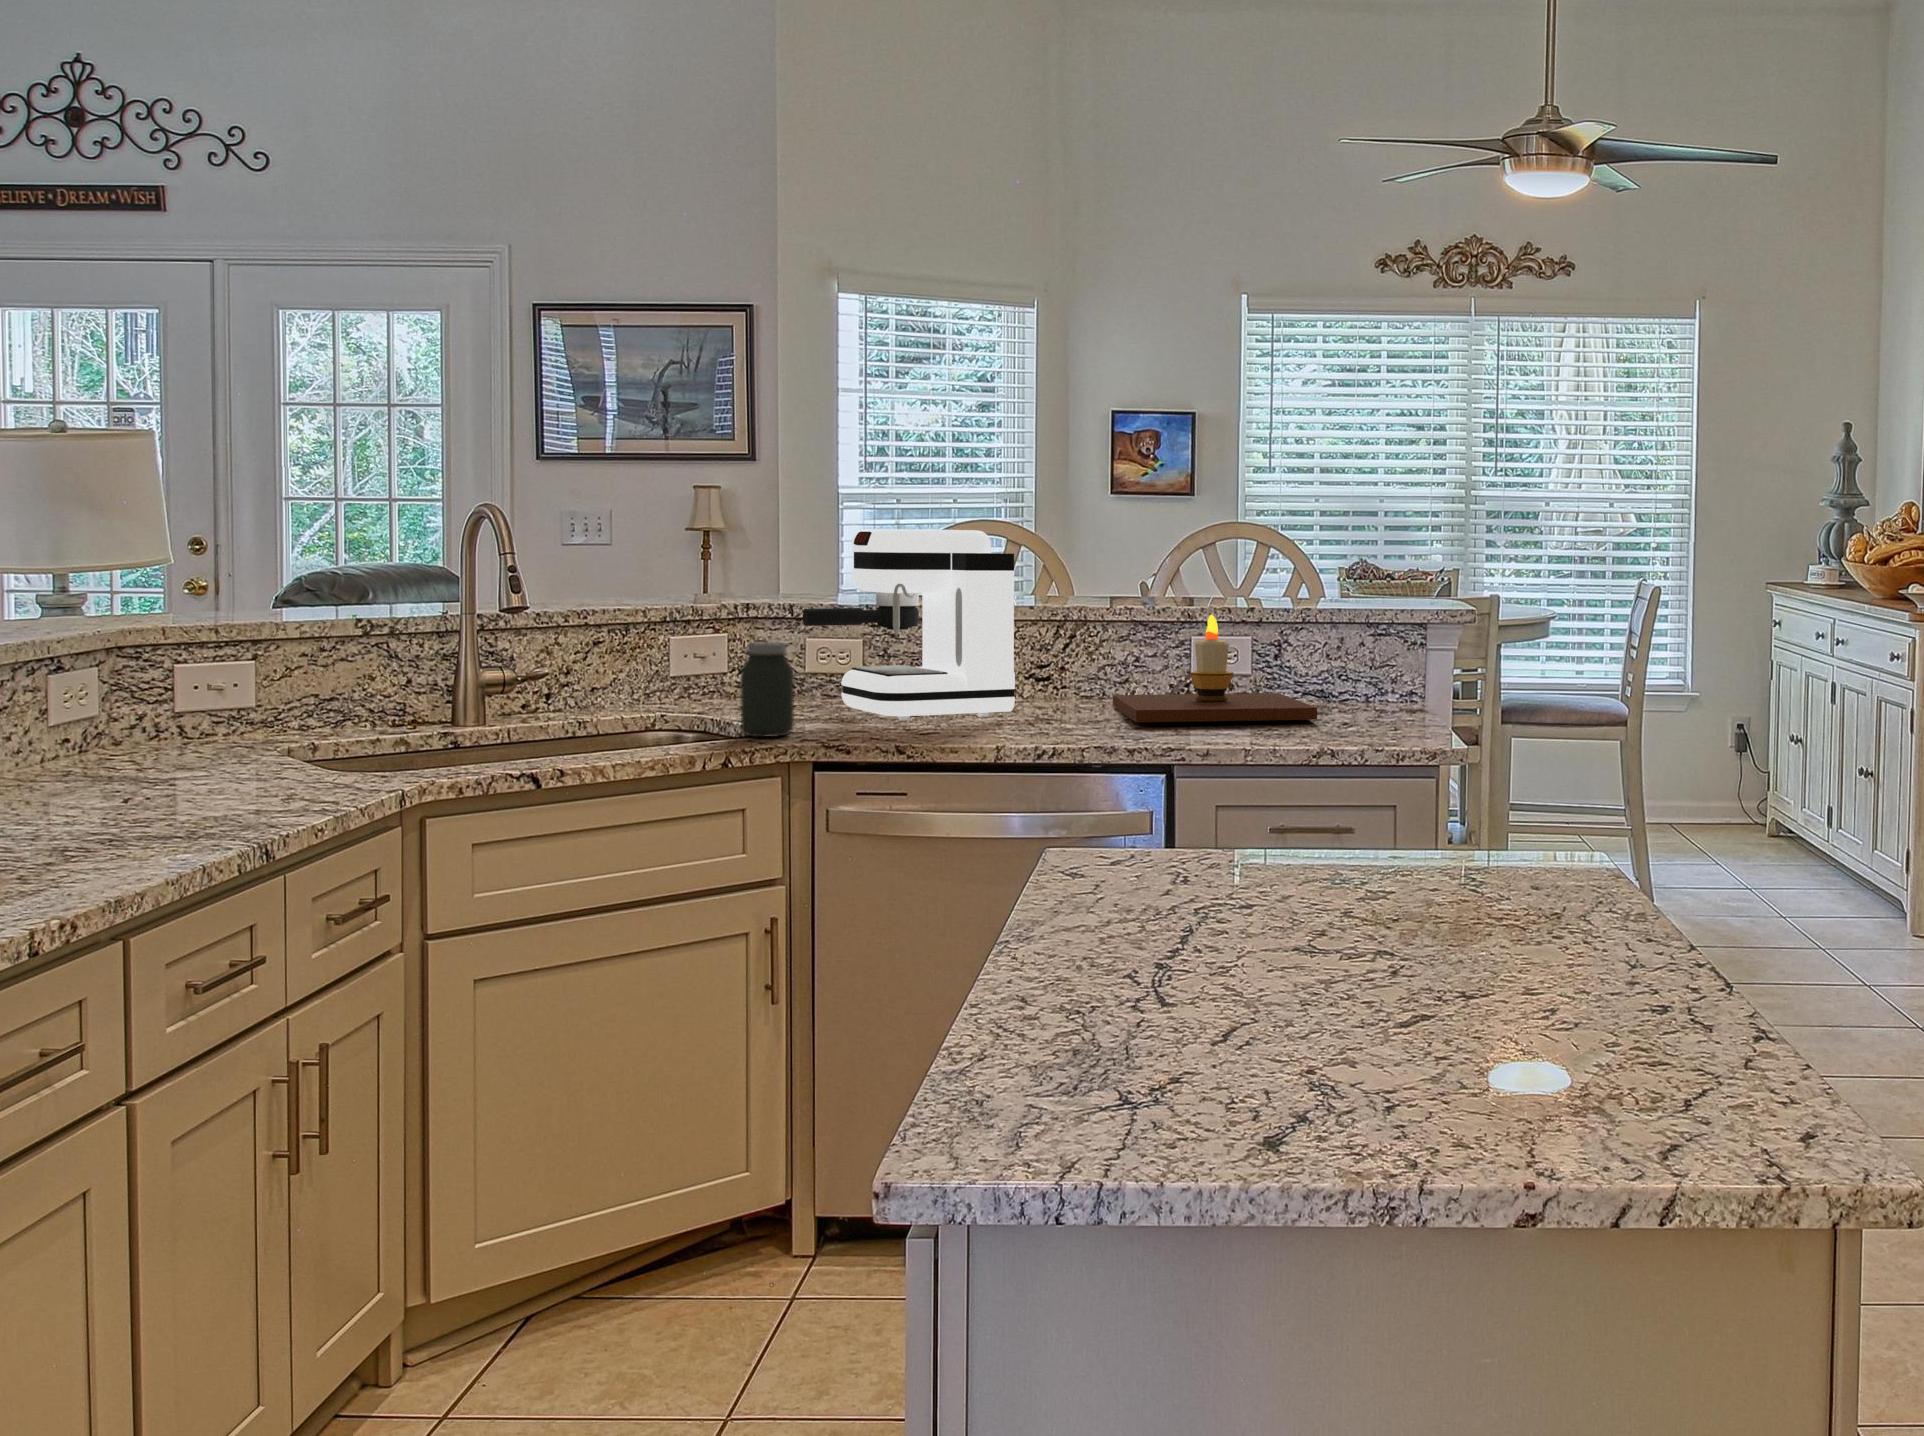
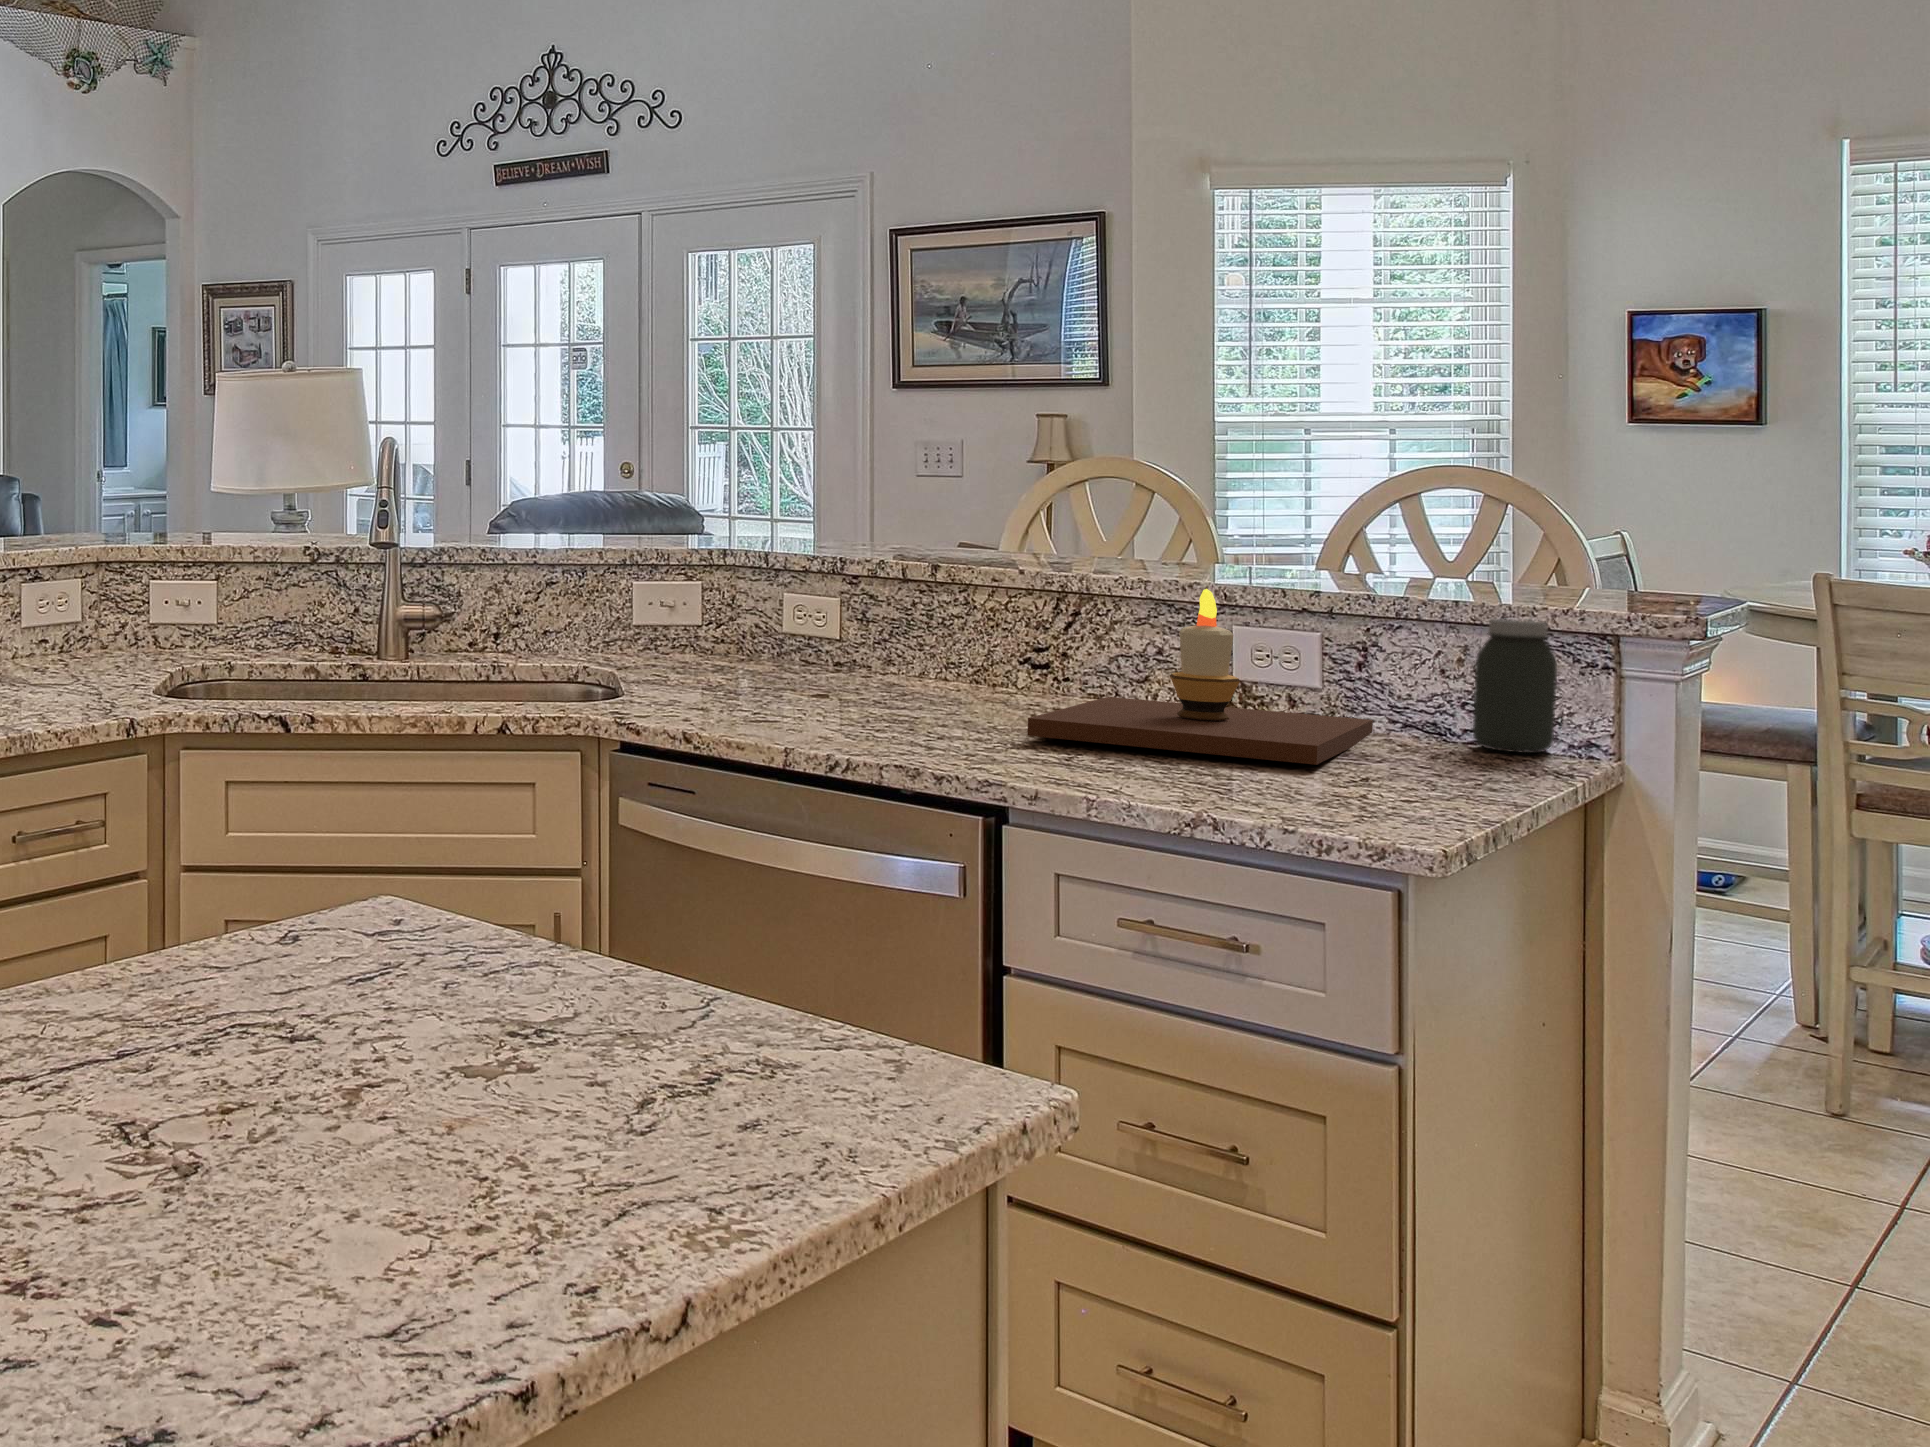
coffee maker: present [803,529,1015,721] -> none [691,459,926,707]
jar: present [741,642,794,737] -> present [1473,619,1557,753]

